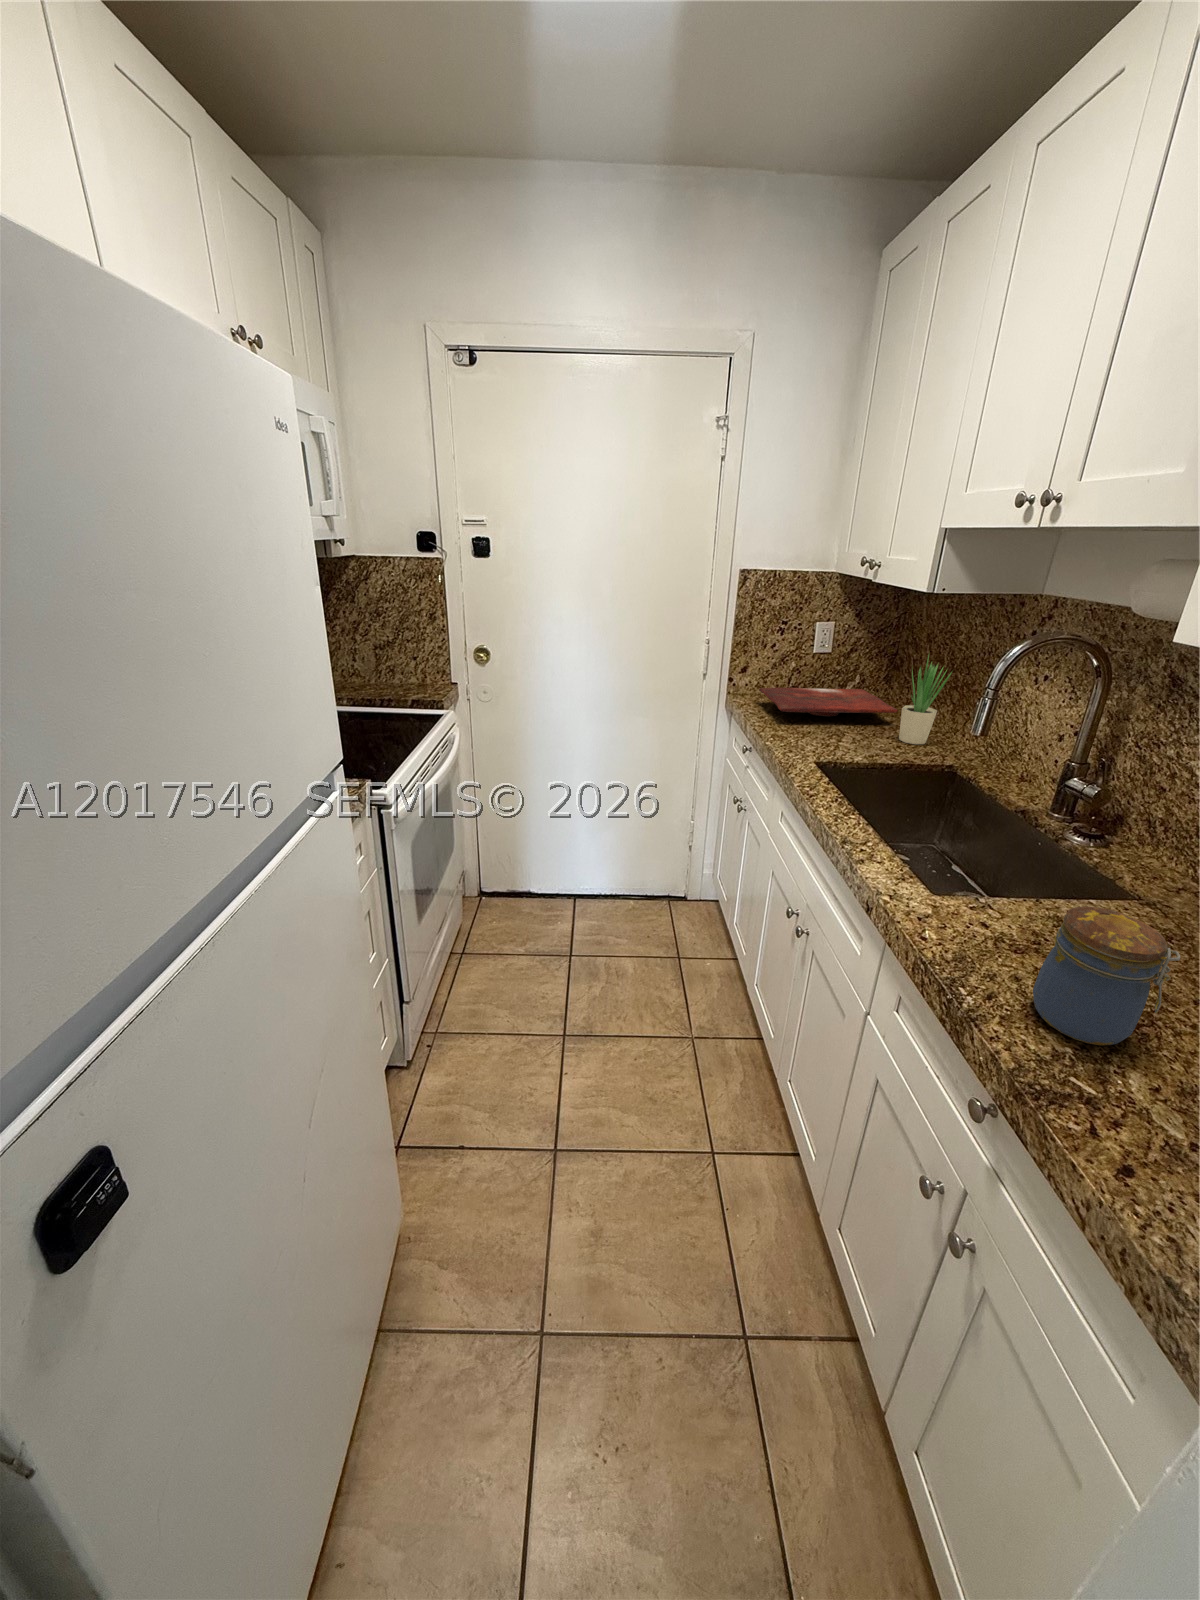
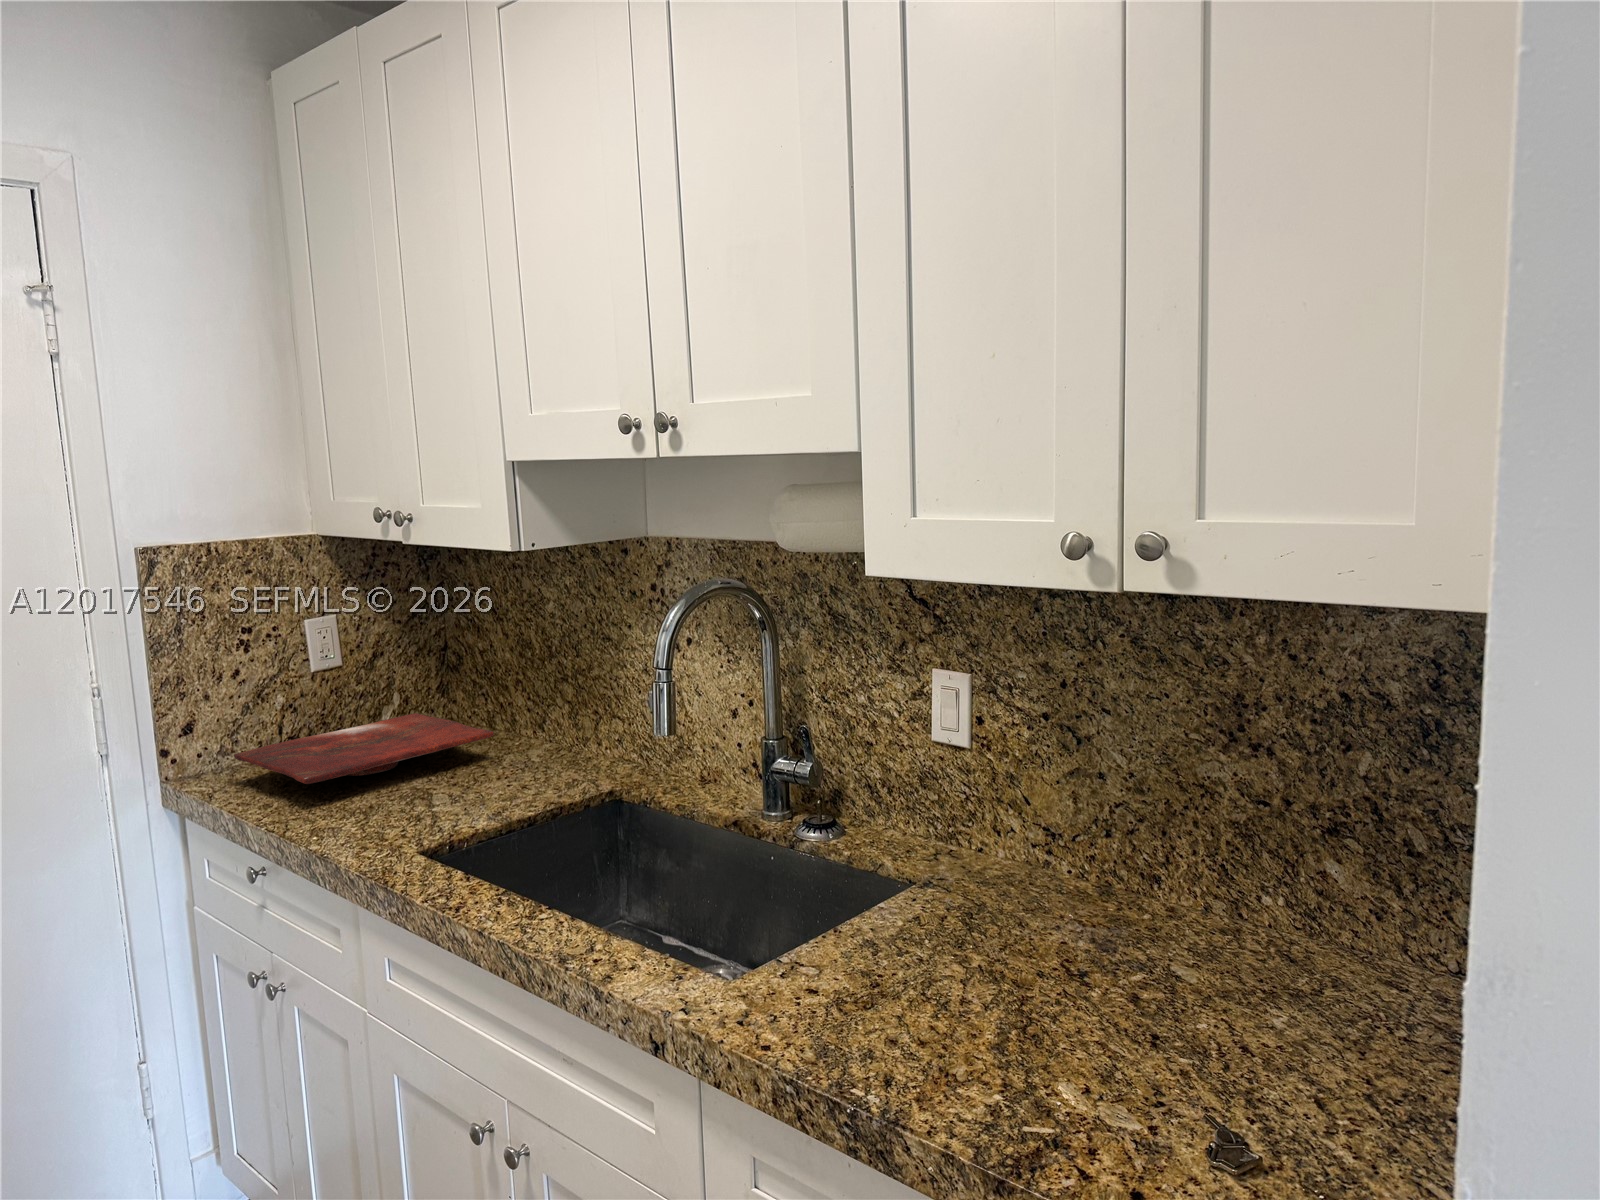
potted plant: present [899,652,953,744] -> none [504,630,565,779]
jar: present [1033,906,1180,1045] -> none [921,897,1042,1080]

